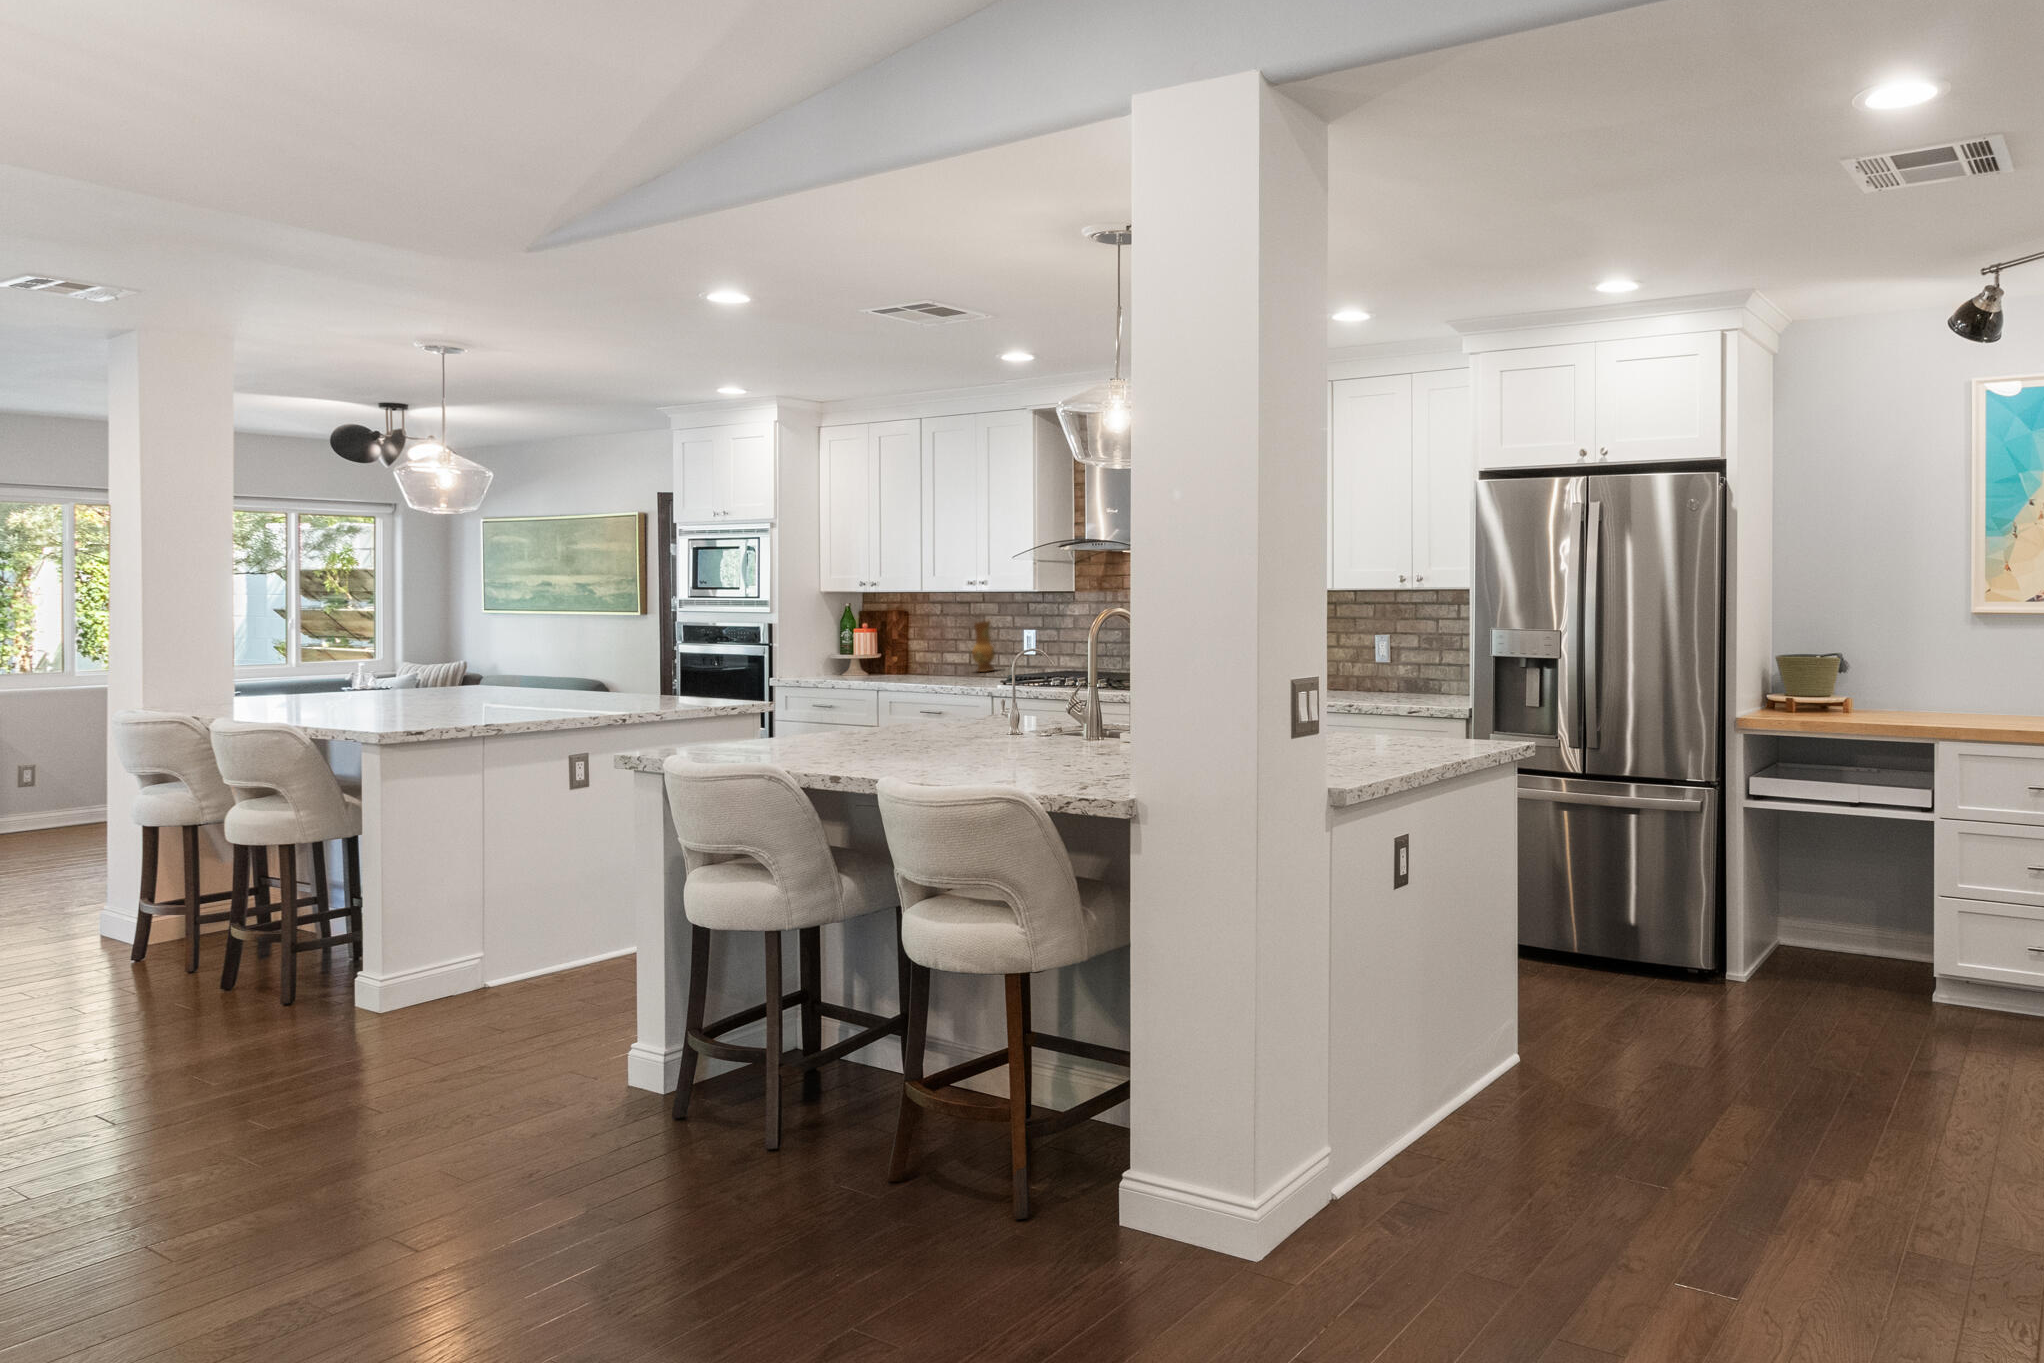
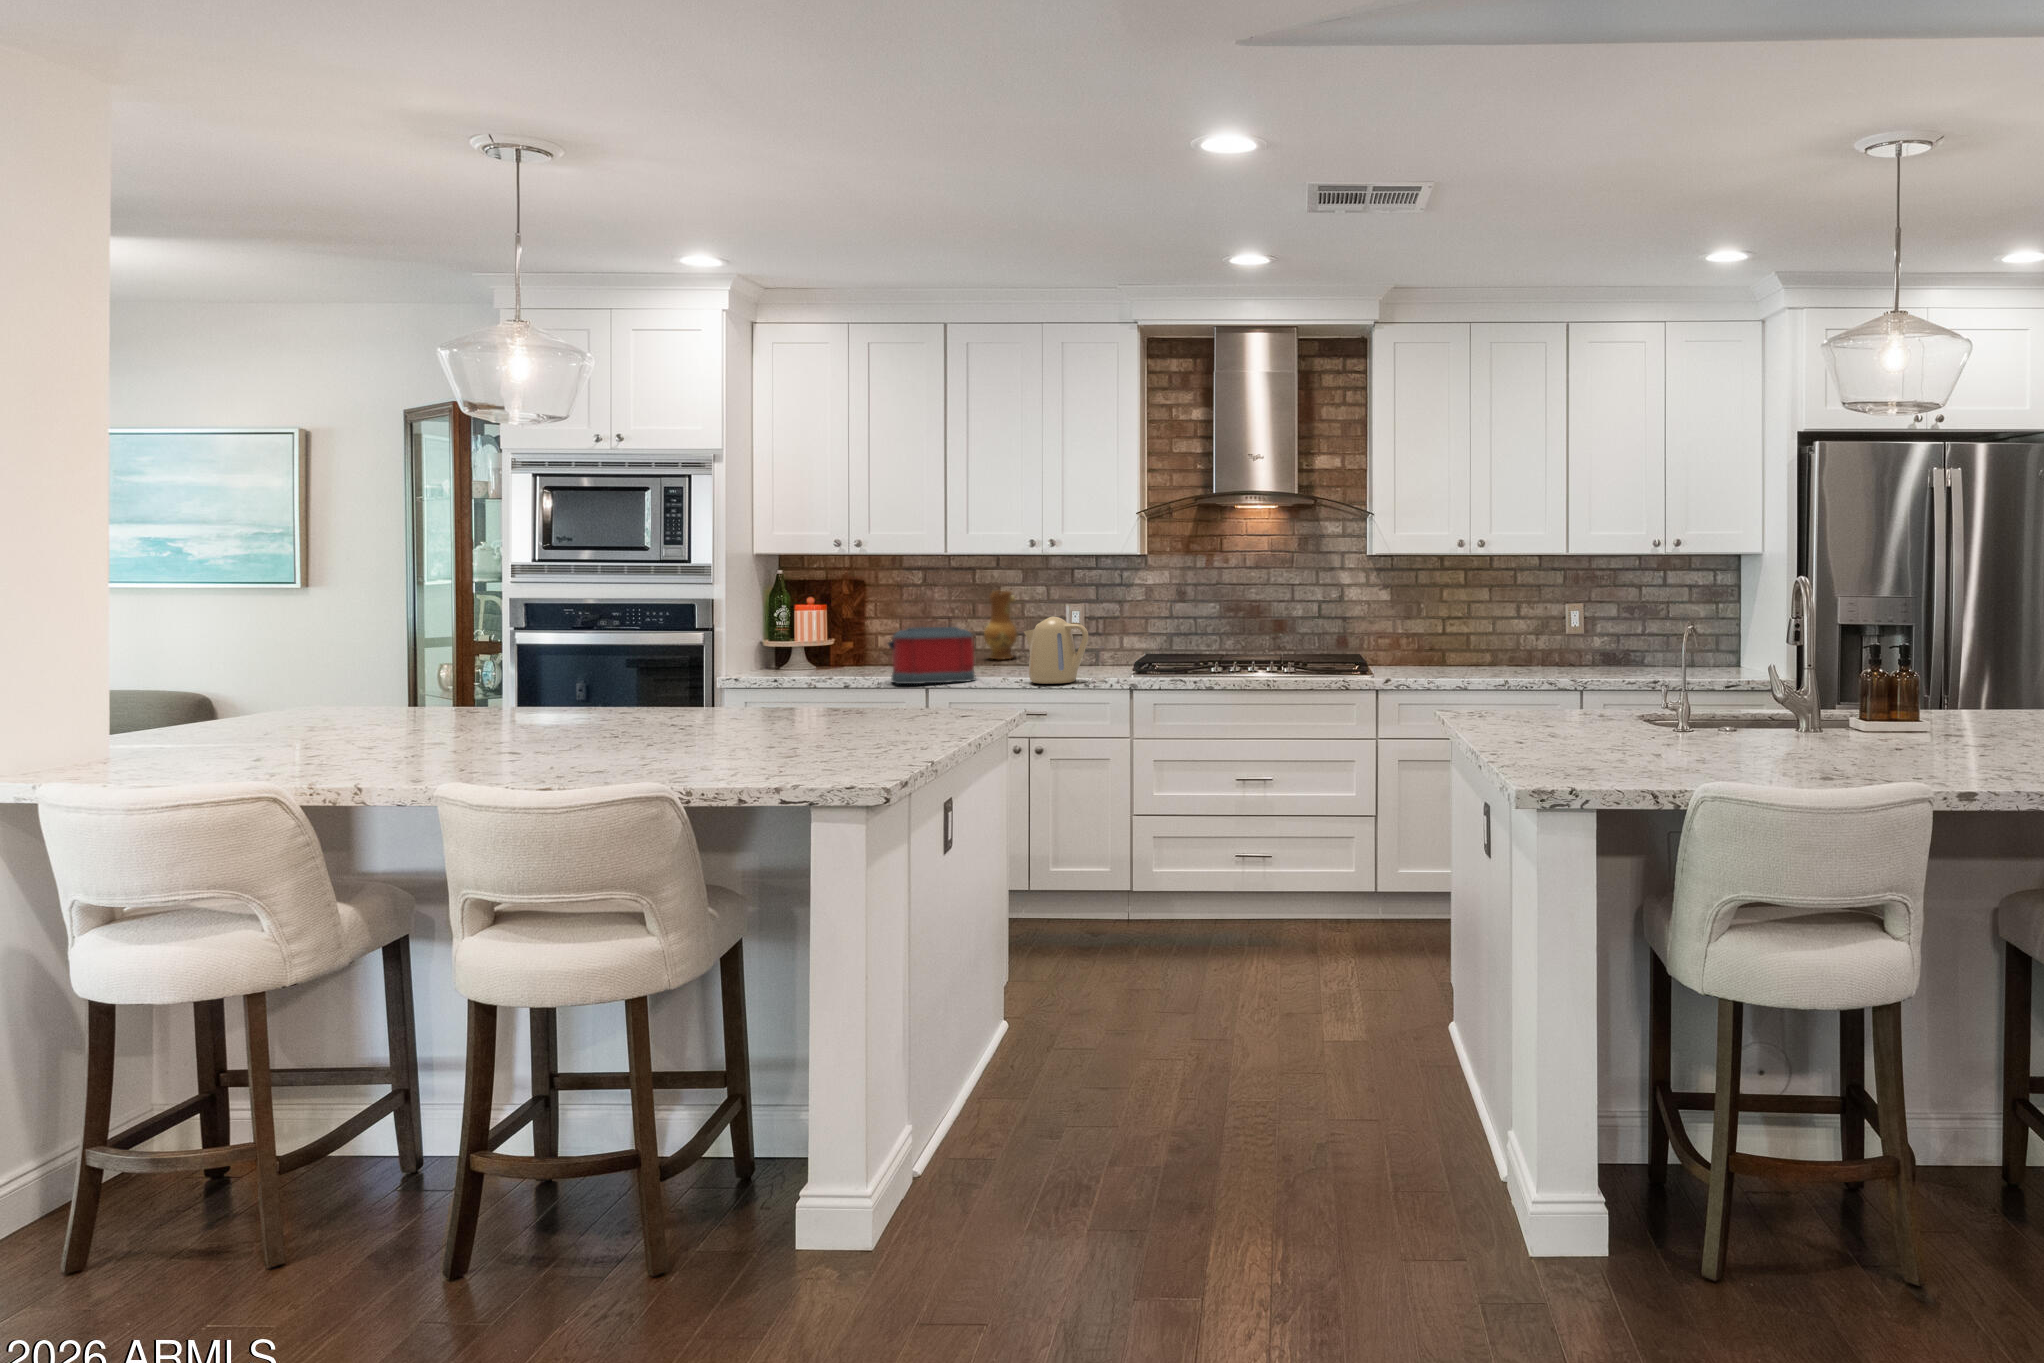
kettle: none [923,640,960,691] -> present [1024,616,1089,684]
toaster: none [856,647,920,687] -> present [888,627,975,684]

